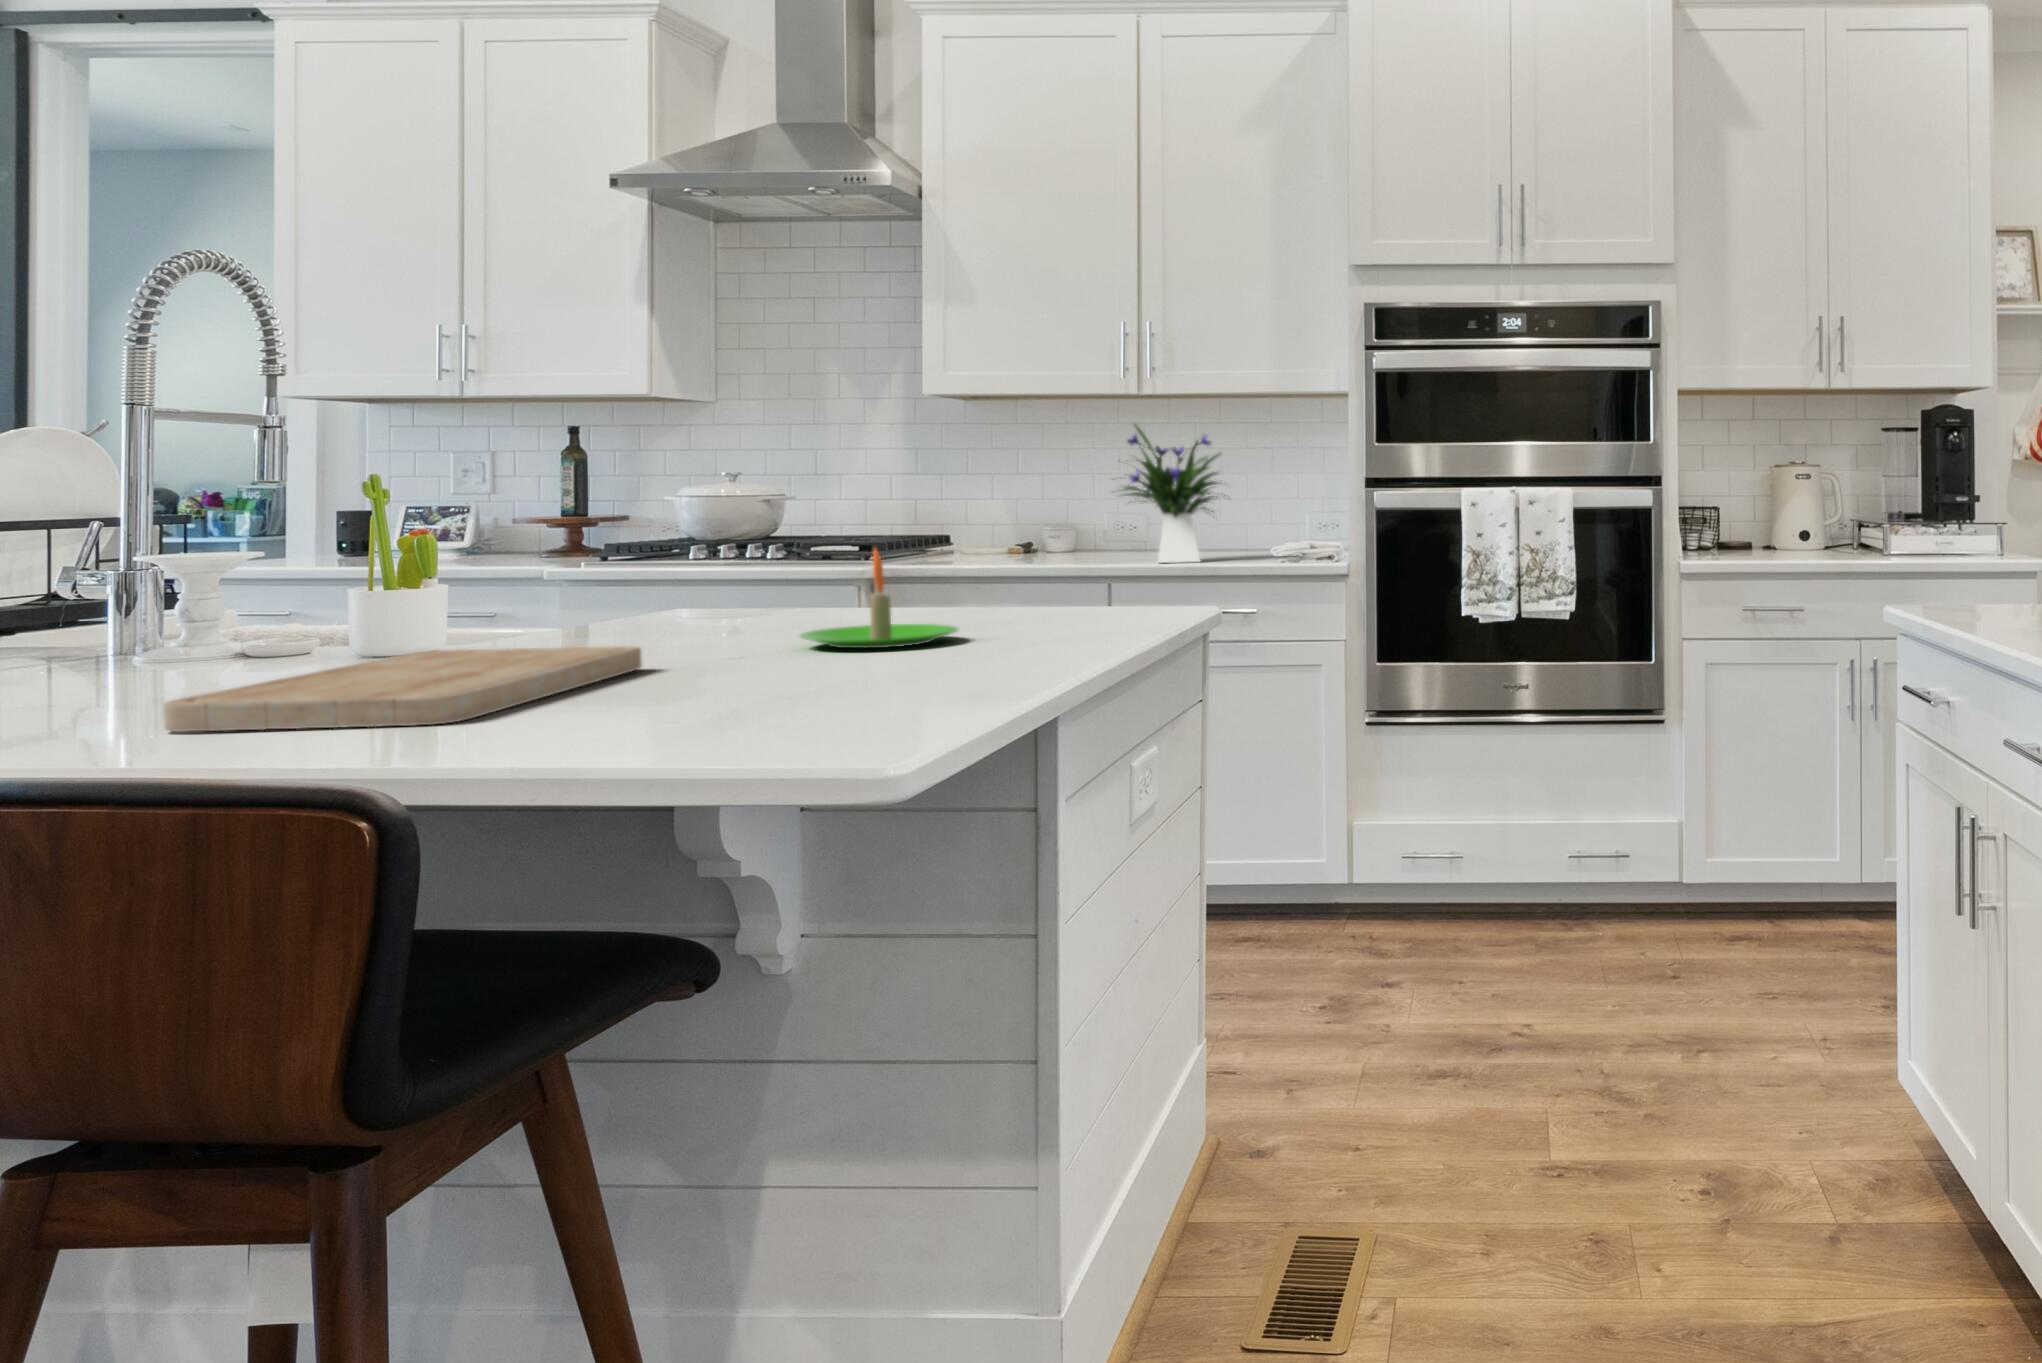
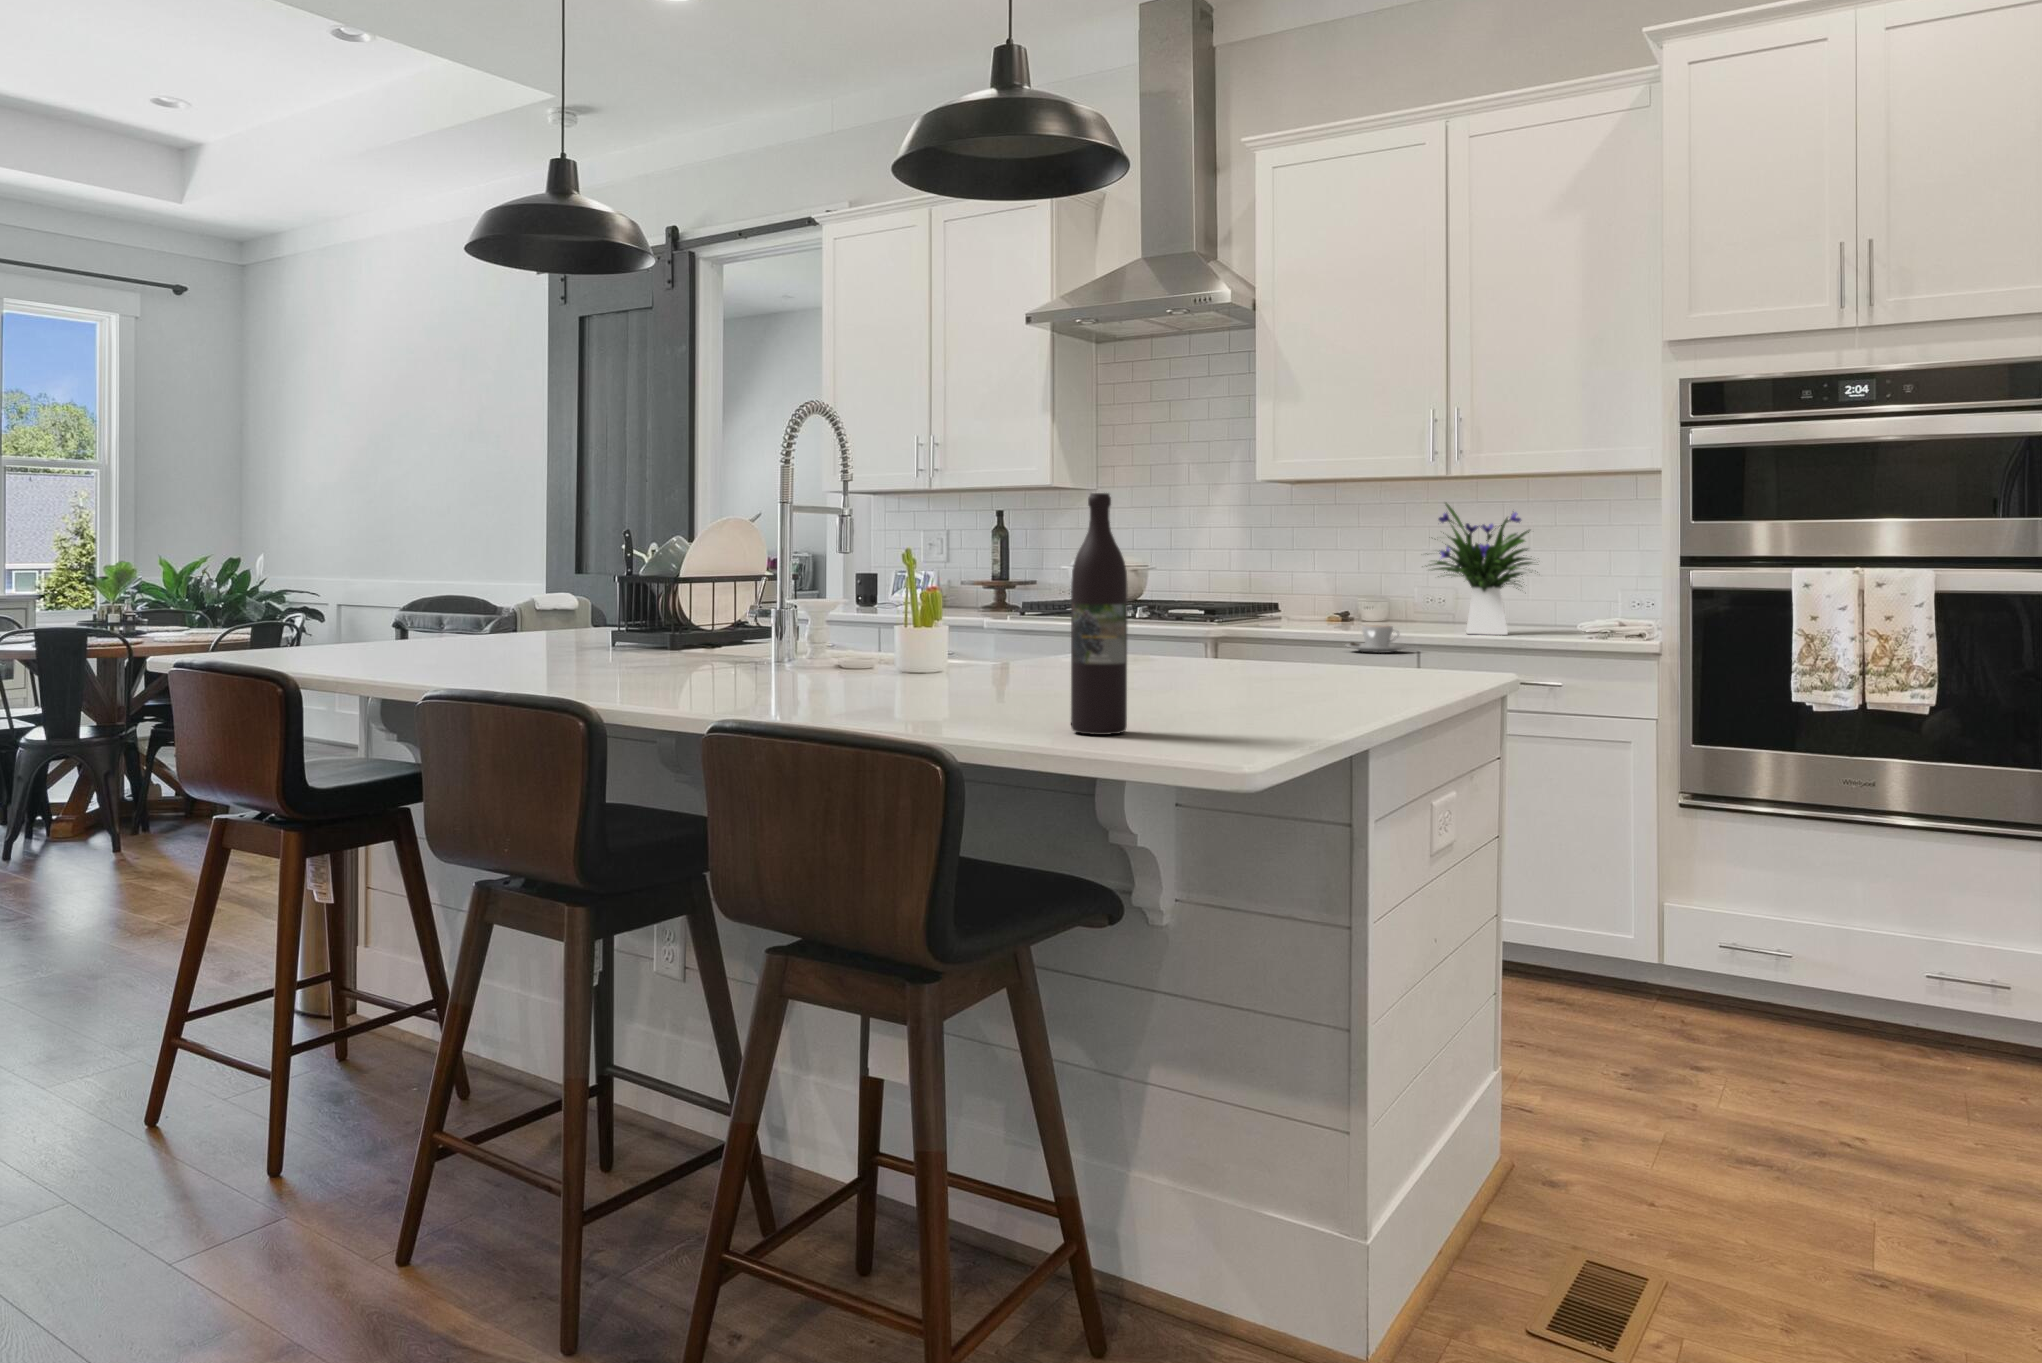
wine bottle: none [587,380,690,741] -> present [1071,493,1128,735]
candle: present [800,549,959,648] -> none [1178,610,1296,689]
coffee cup: none [1026,557,1099,588] -> present [1346,625,1409,653]
cutting board: present [163,646,642,732] -> none [841,672,1079,716]

